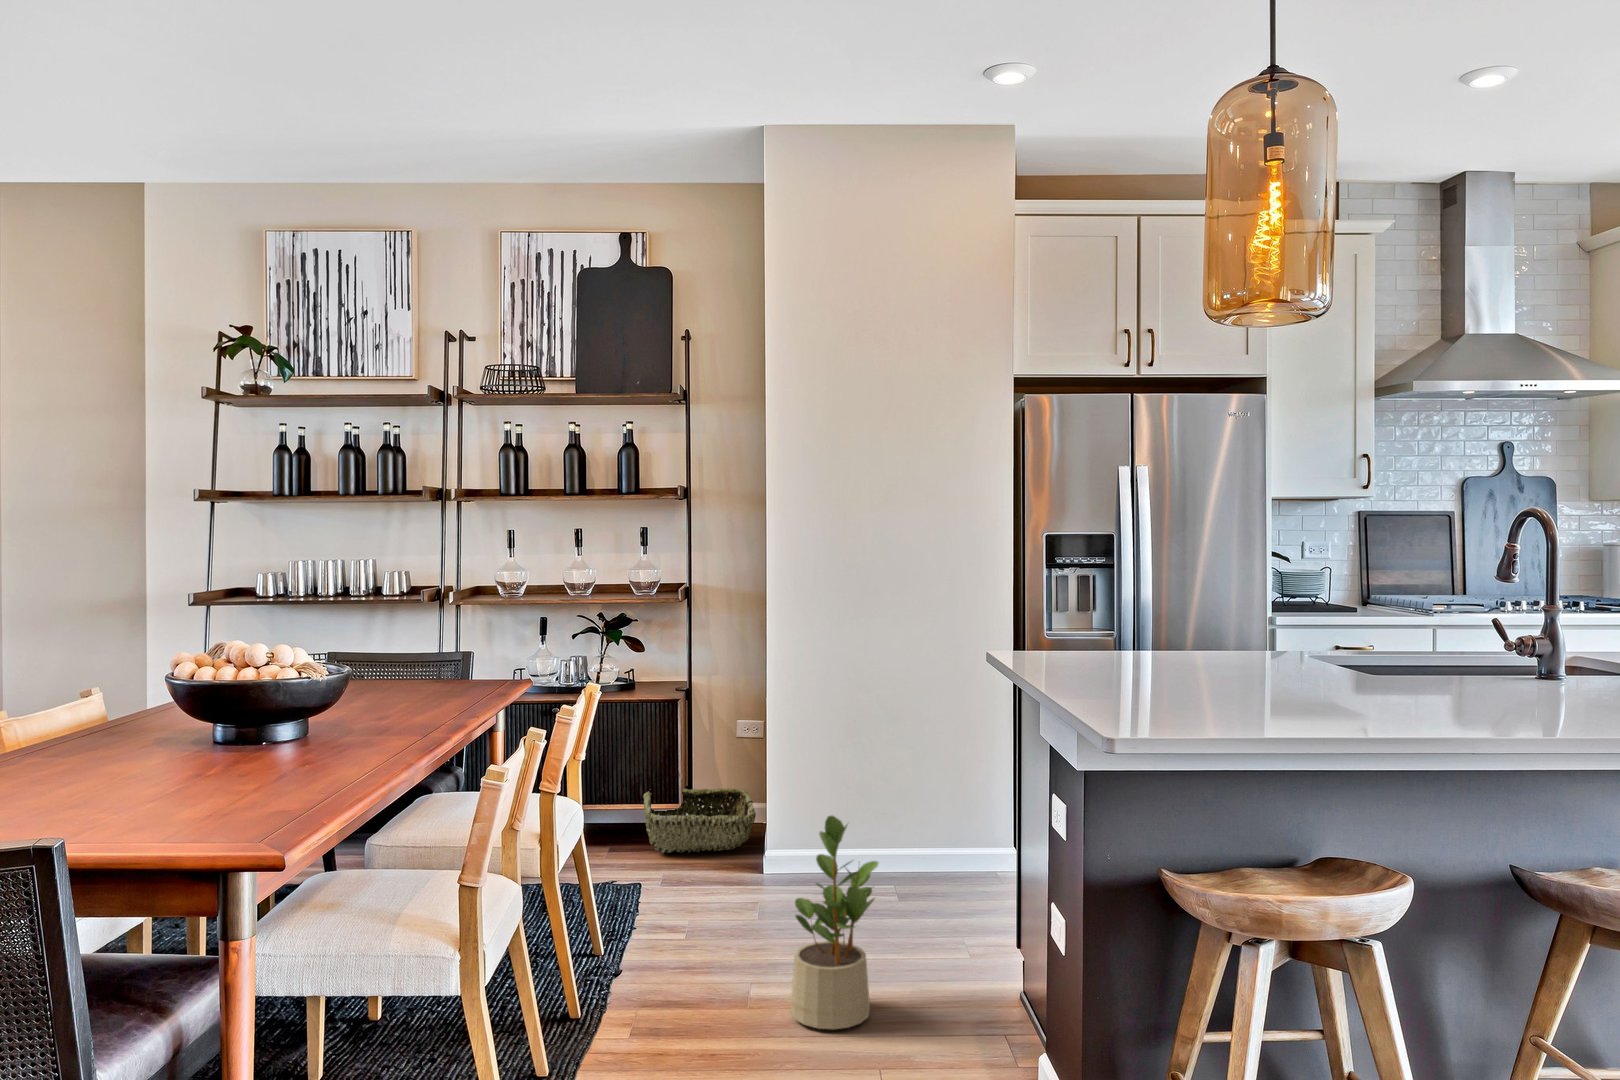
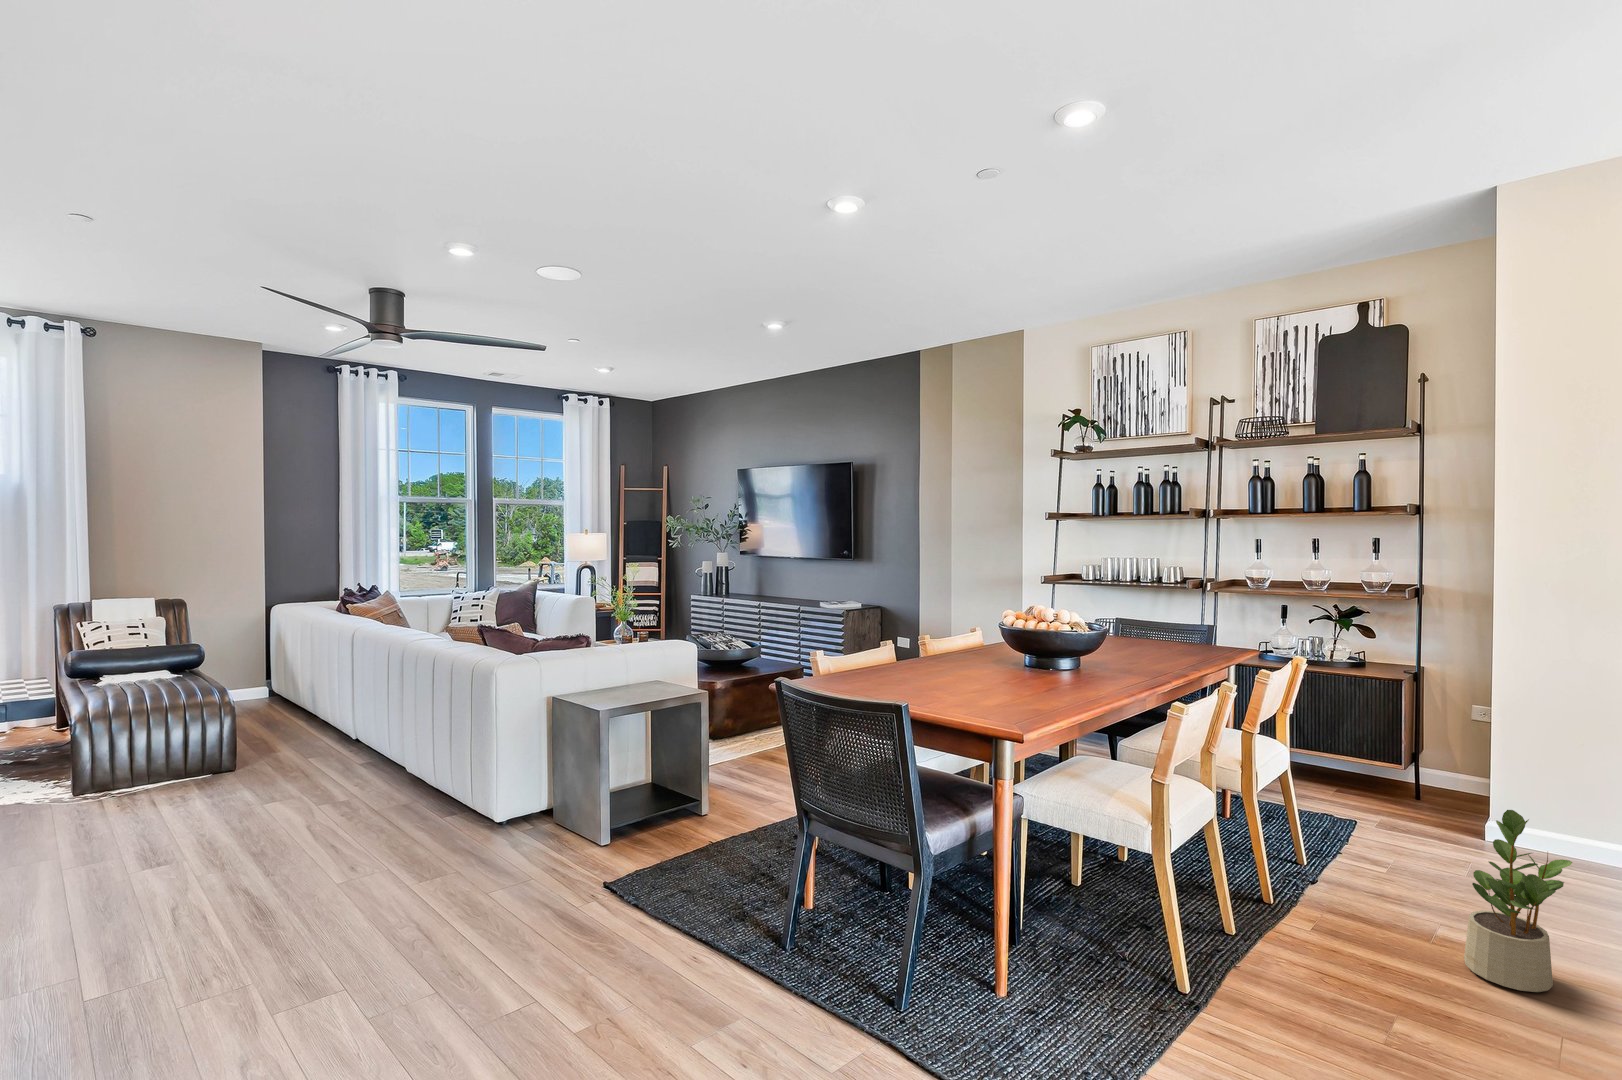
woven basket: present [643,788,756,853] -> none [1367,752,1482,817]

